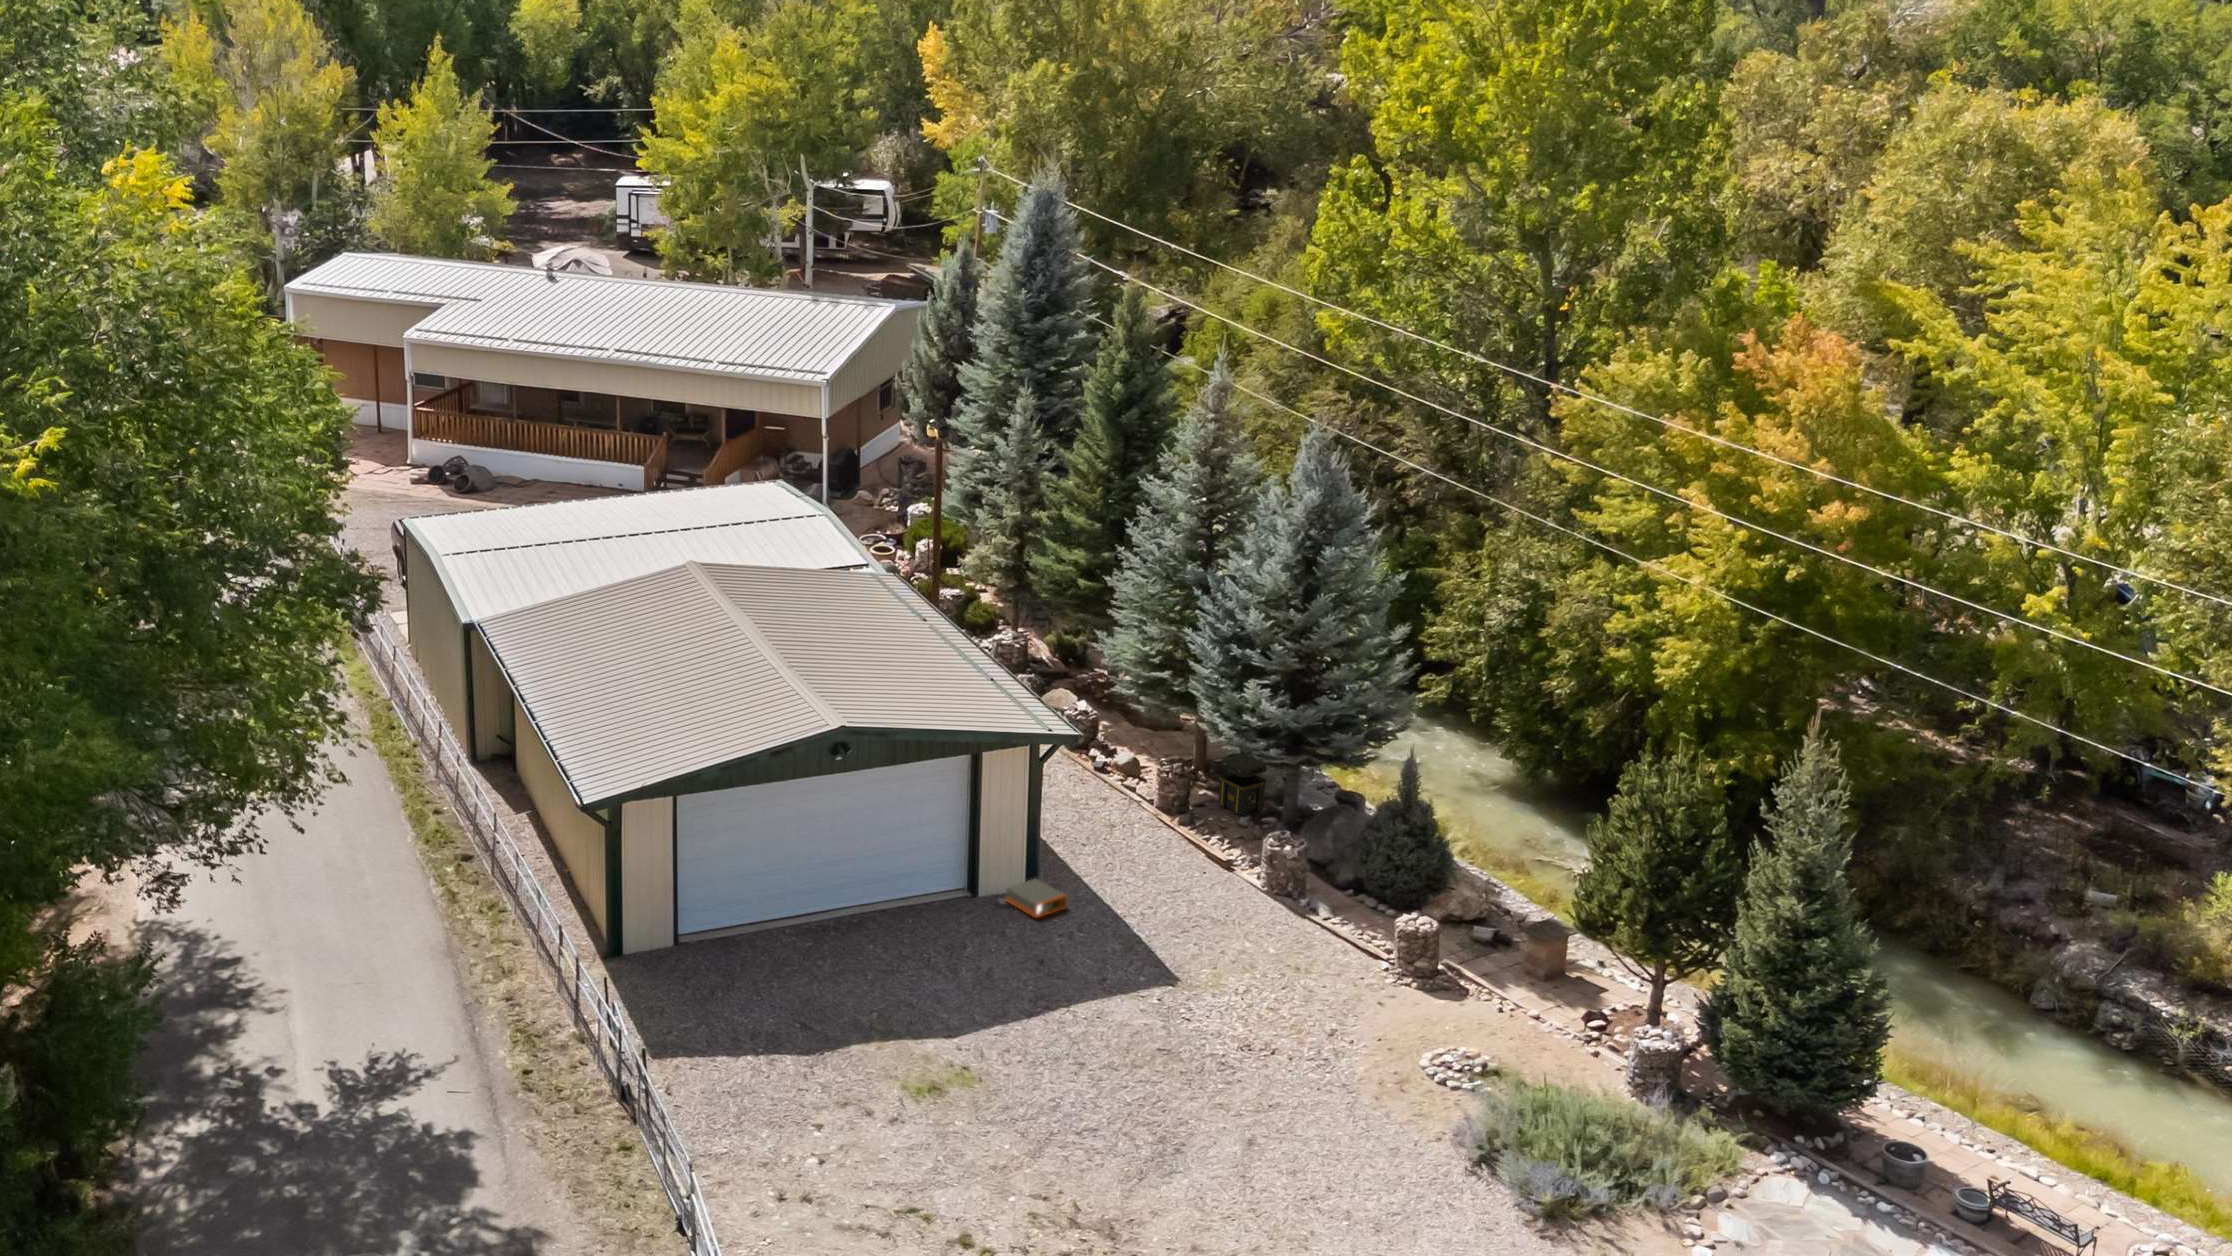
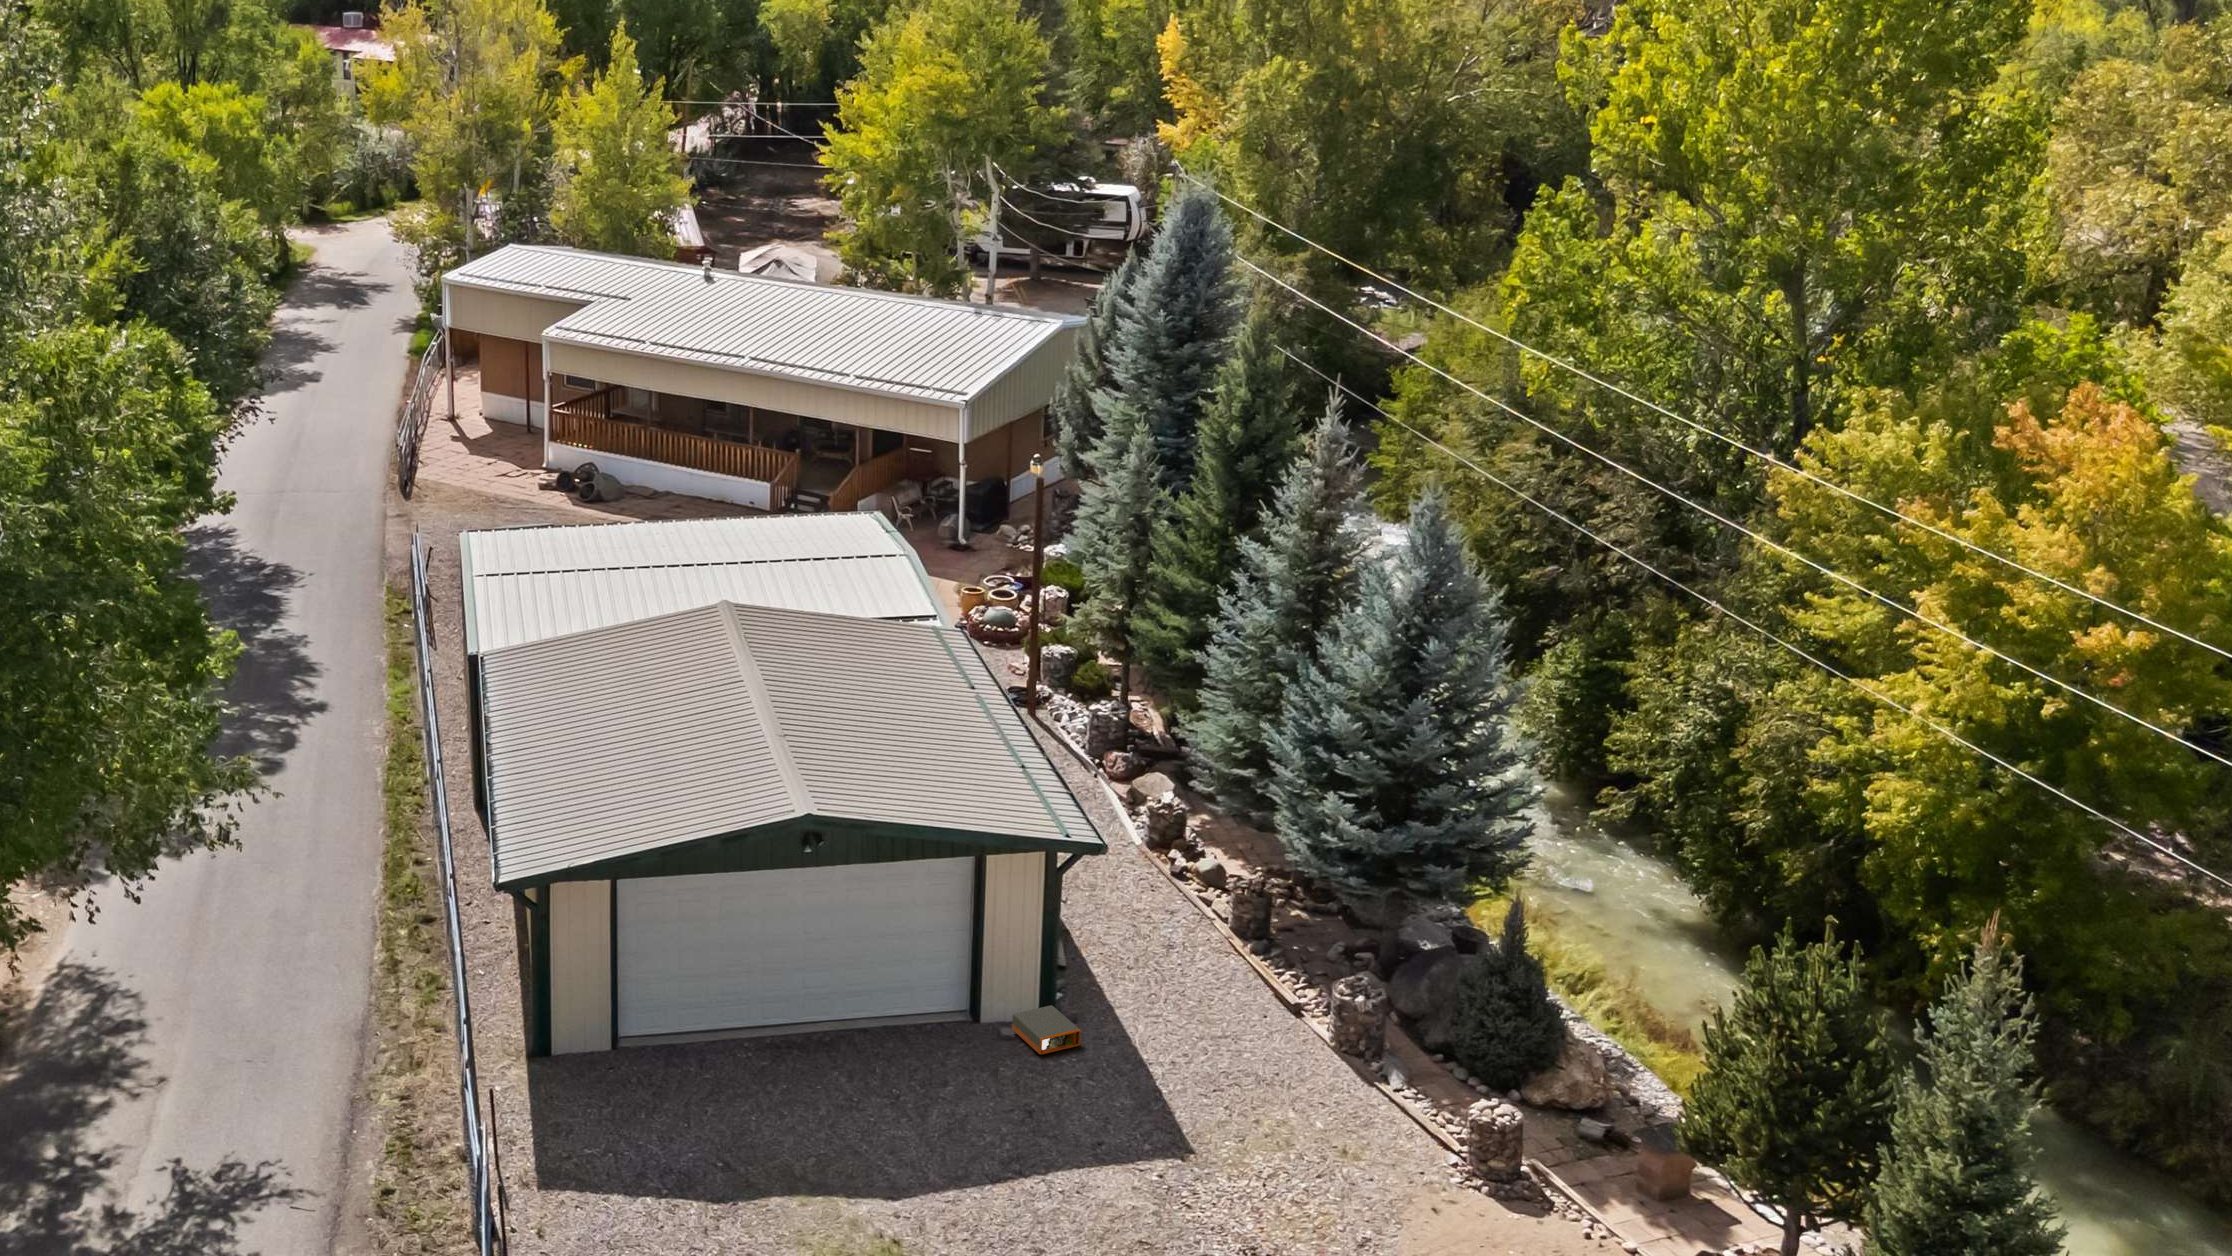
toolbox: present [1218,754,1267,816] -> none [1305,874,1363,947]

